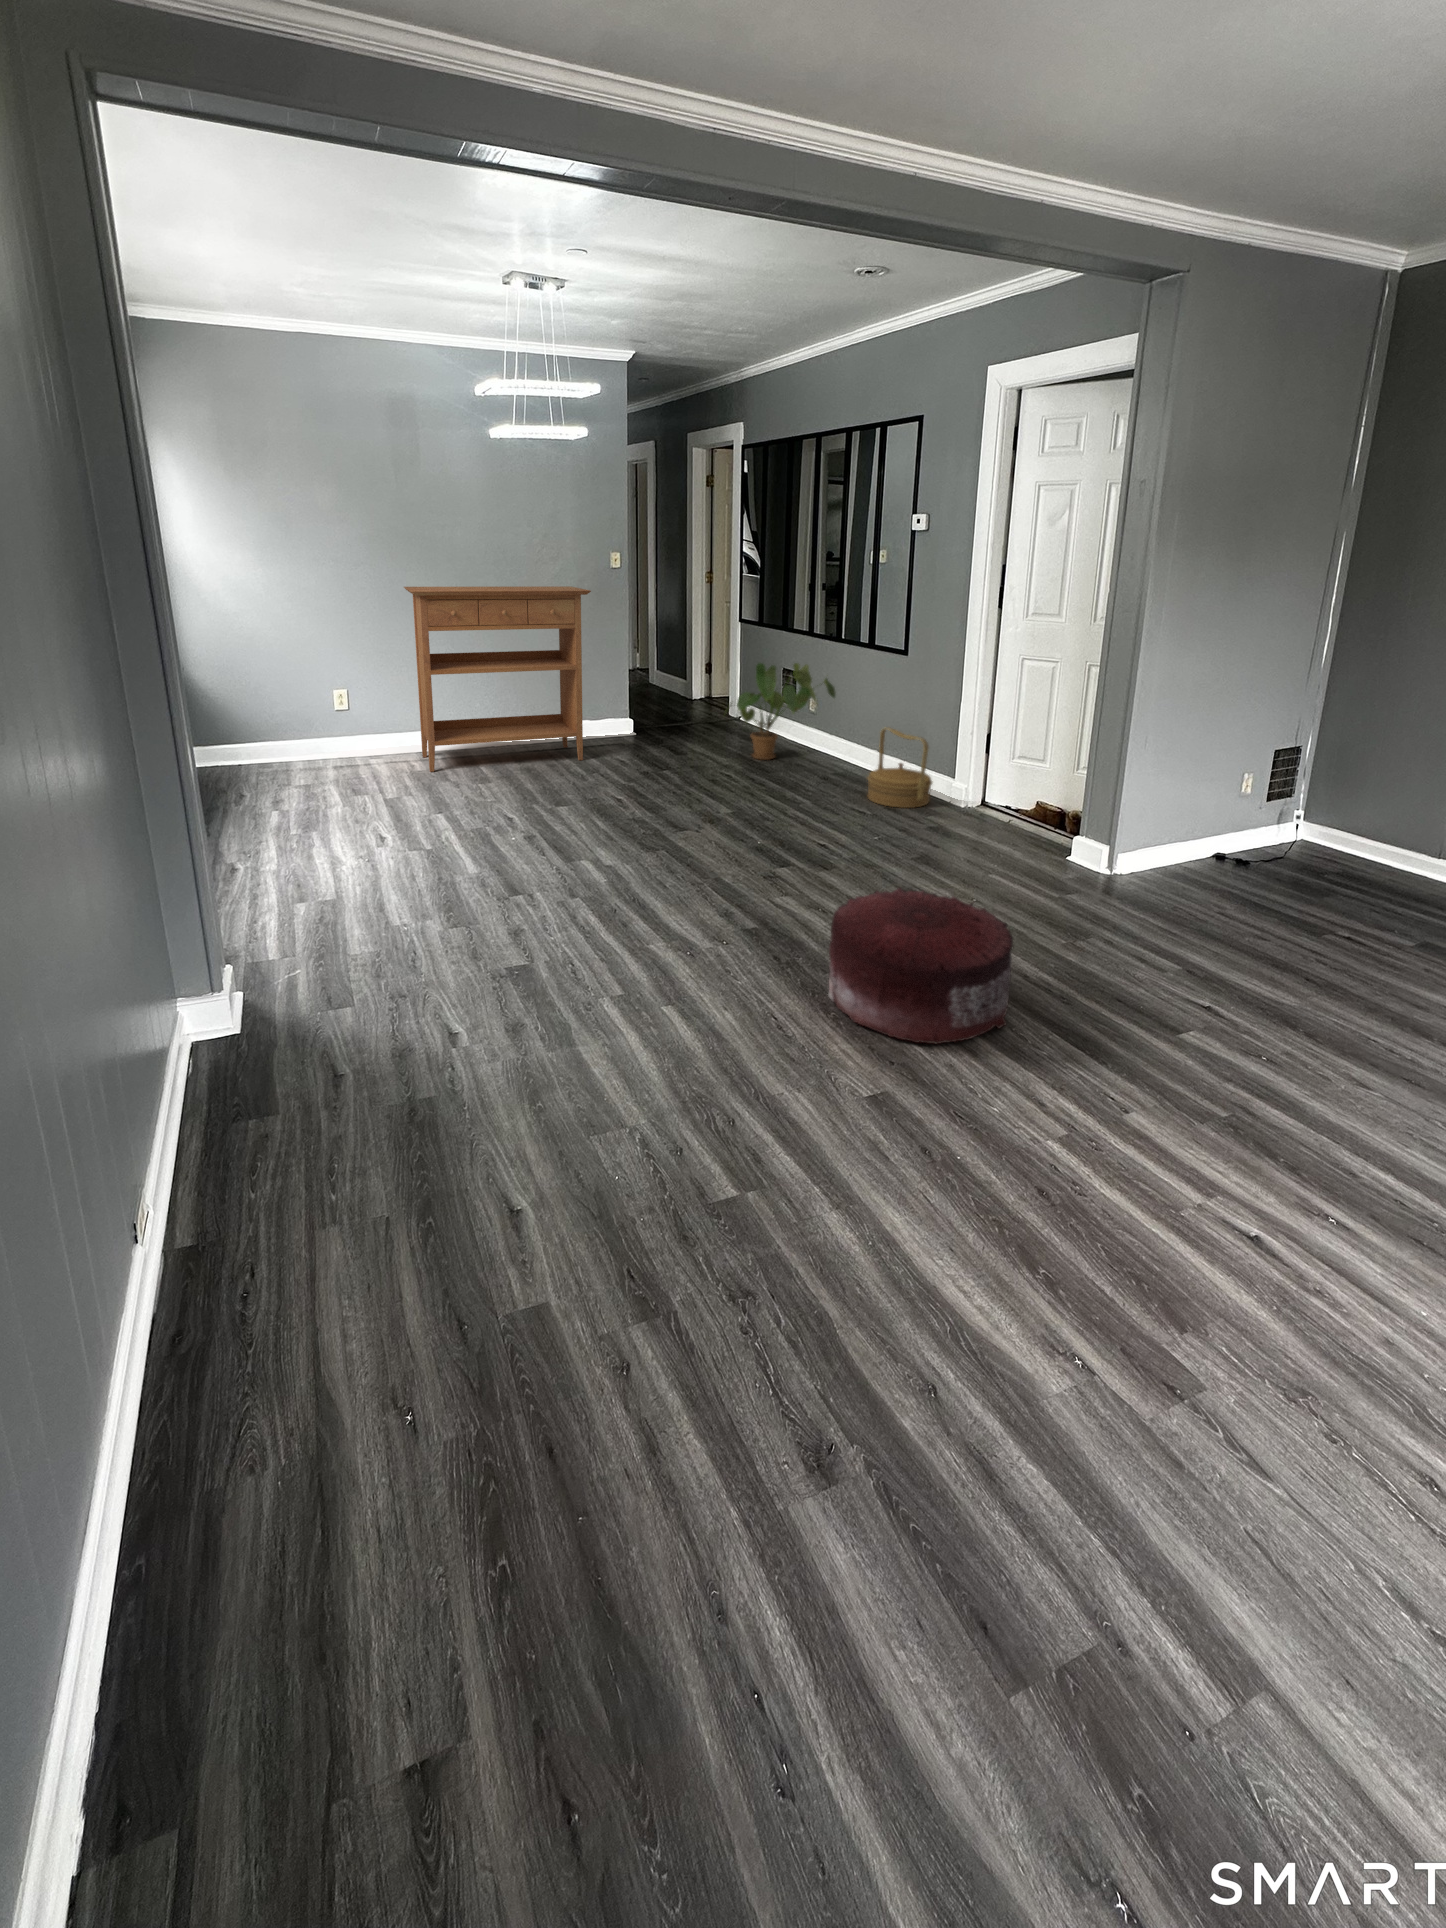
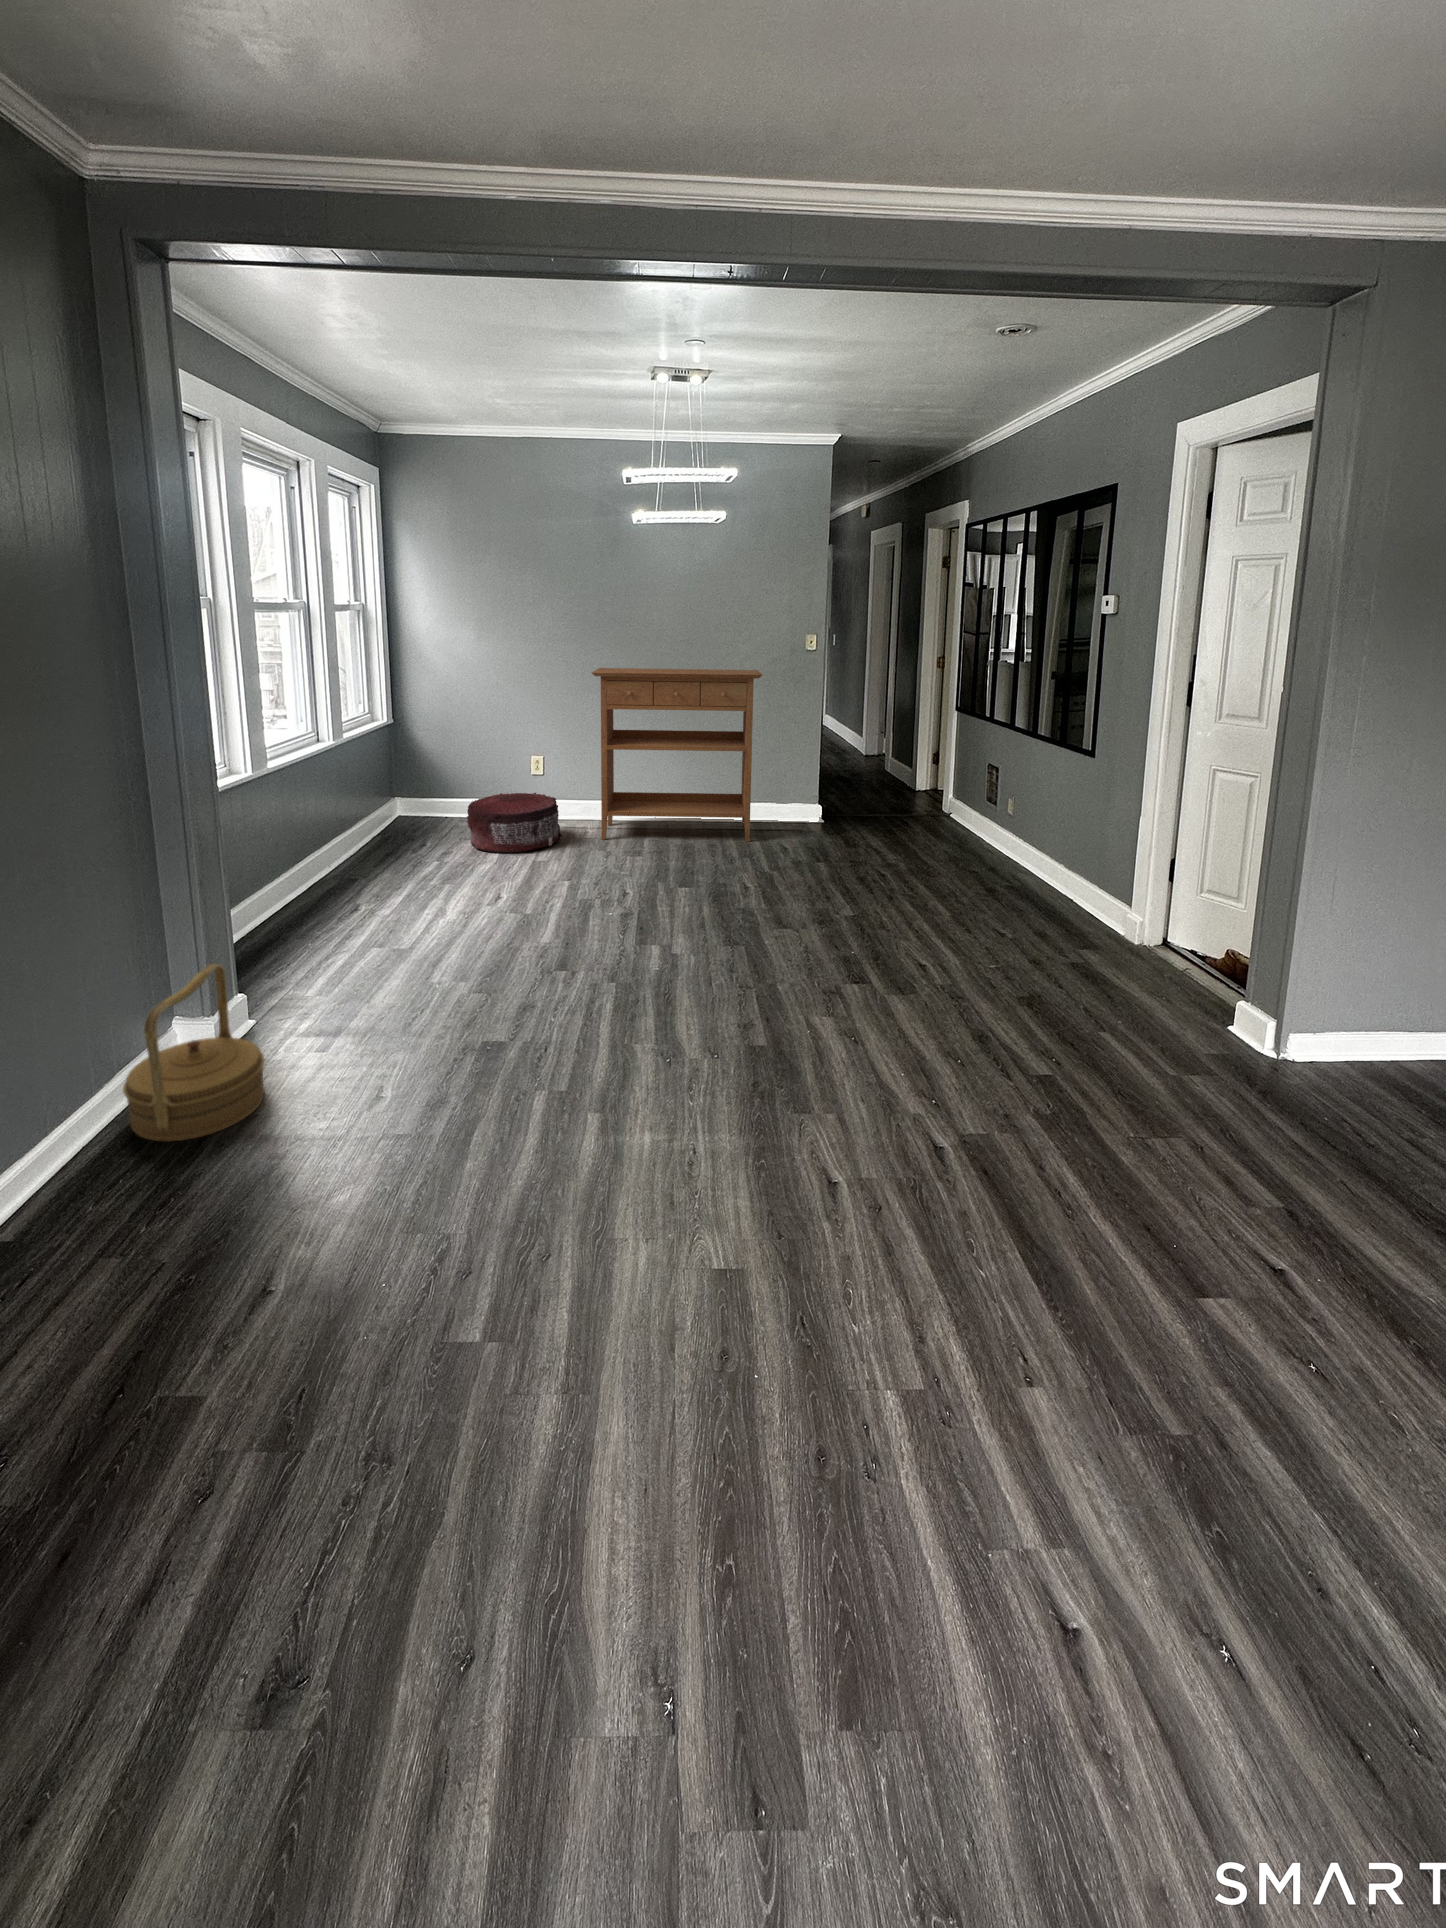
house plant: present [725,663,836,760] -> none [900,755,1023,860]
woven basket: present [868,727,932,808] -> present [123,964,264,1142]
pouf: present [828,888,1013,1044] -> present [467,793,562,852]

